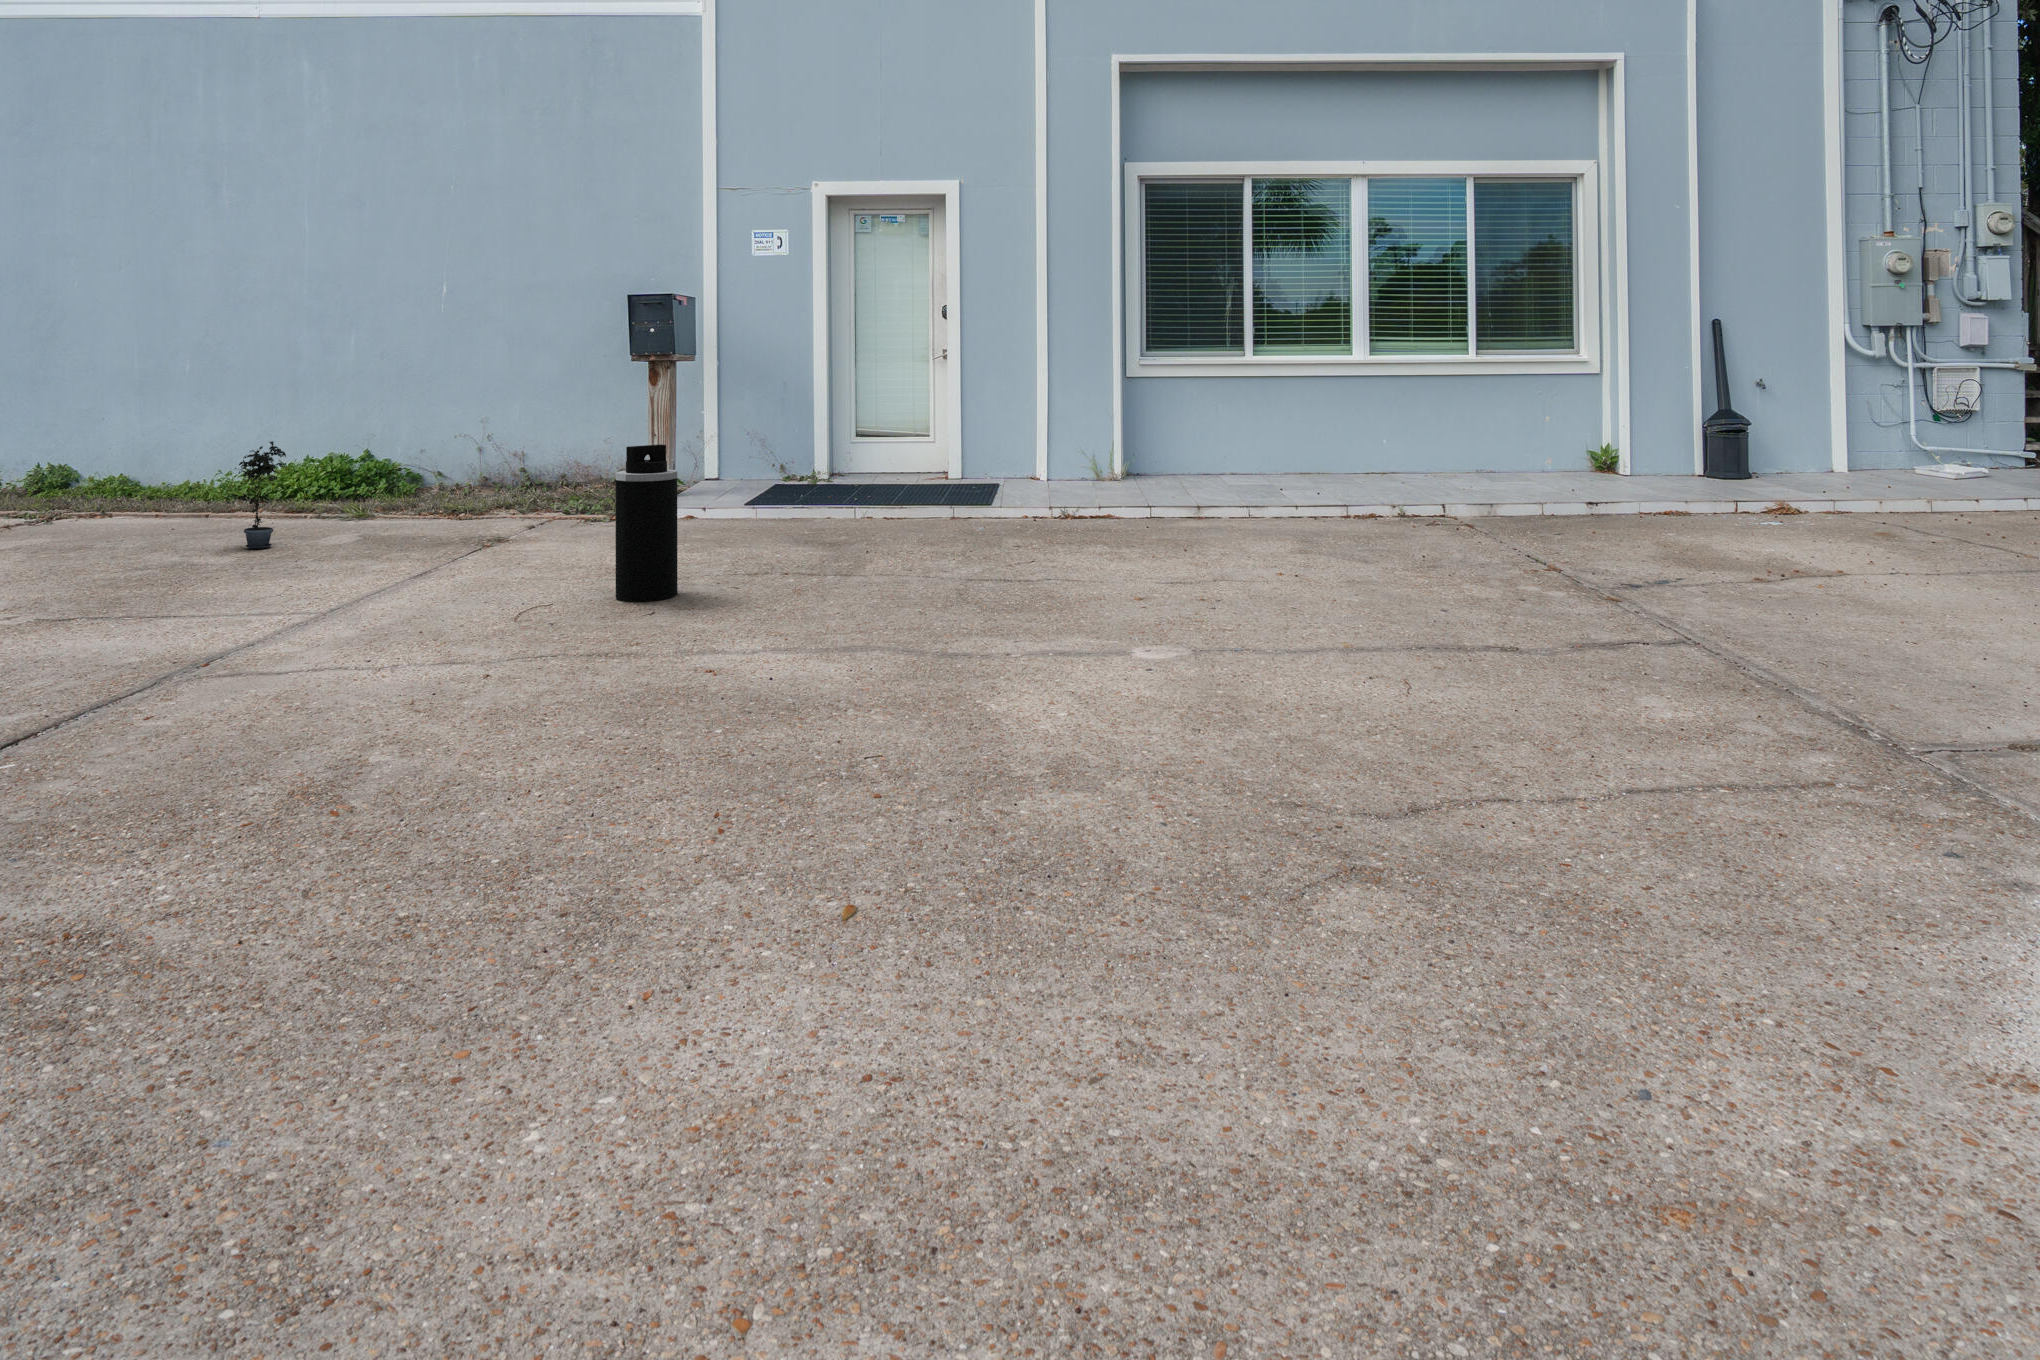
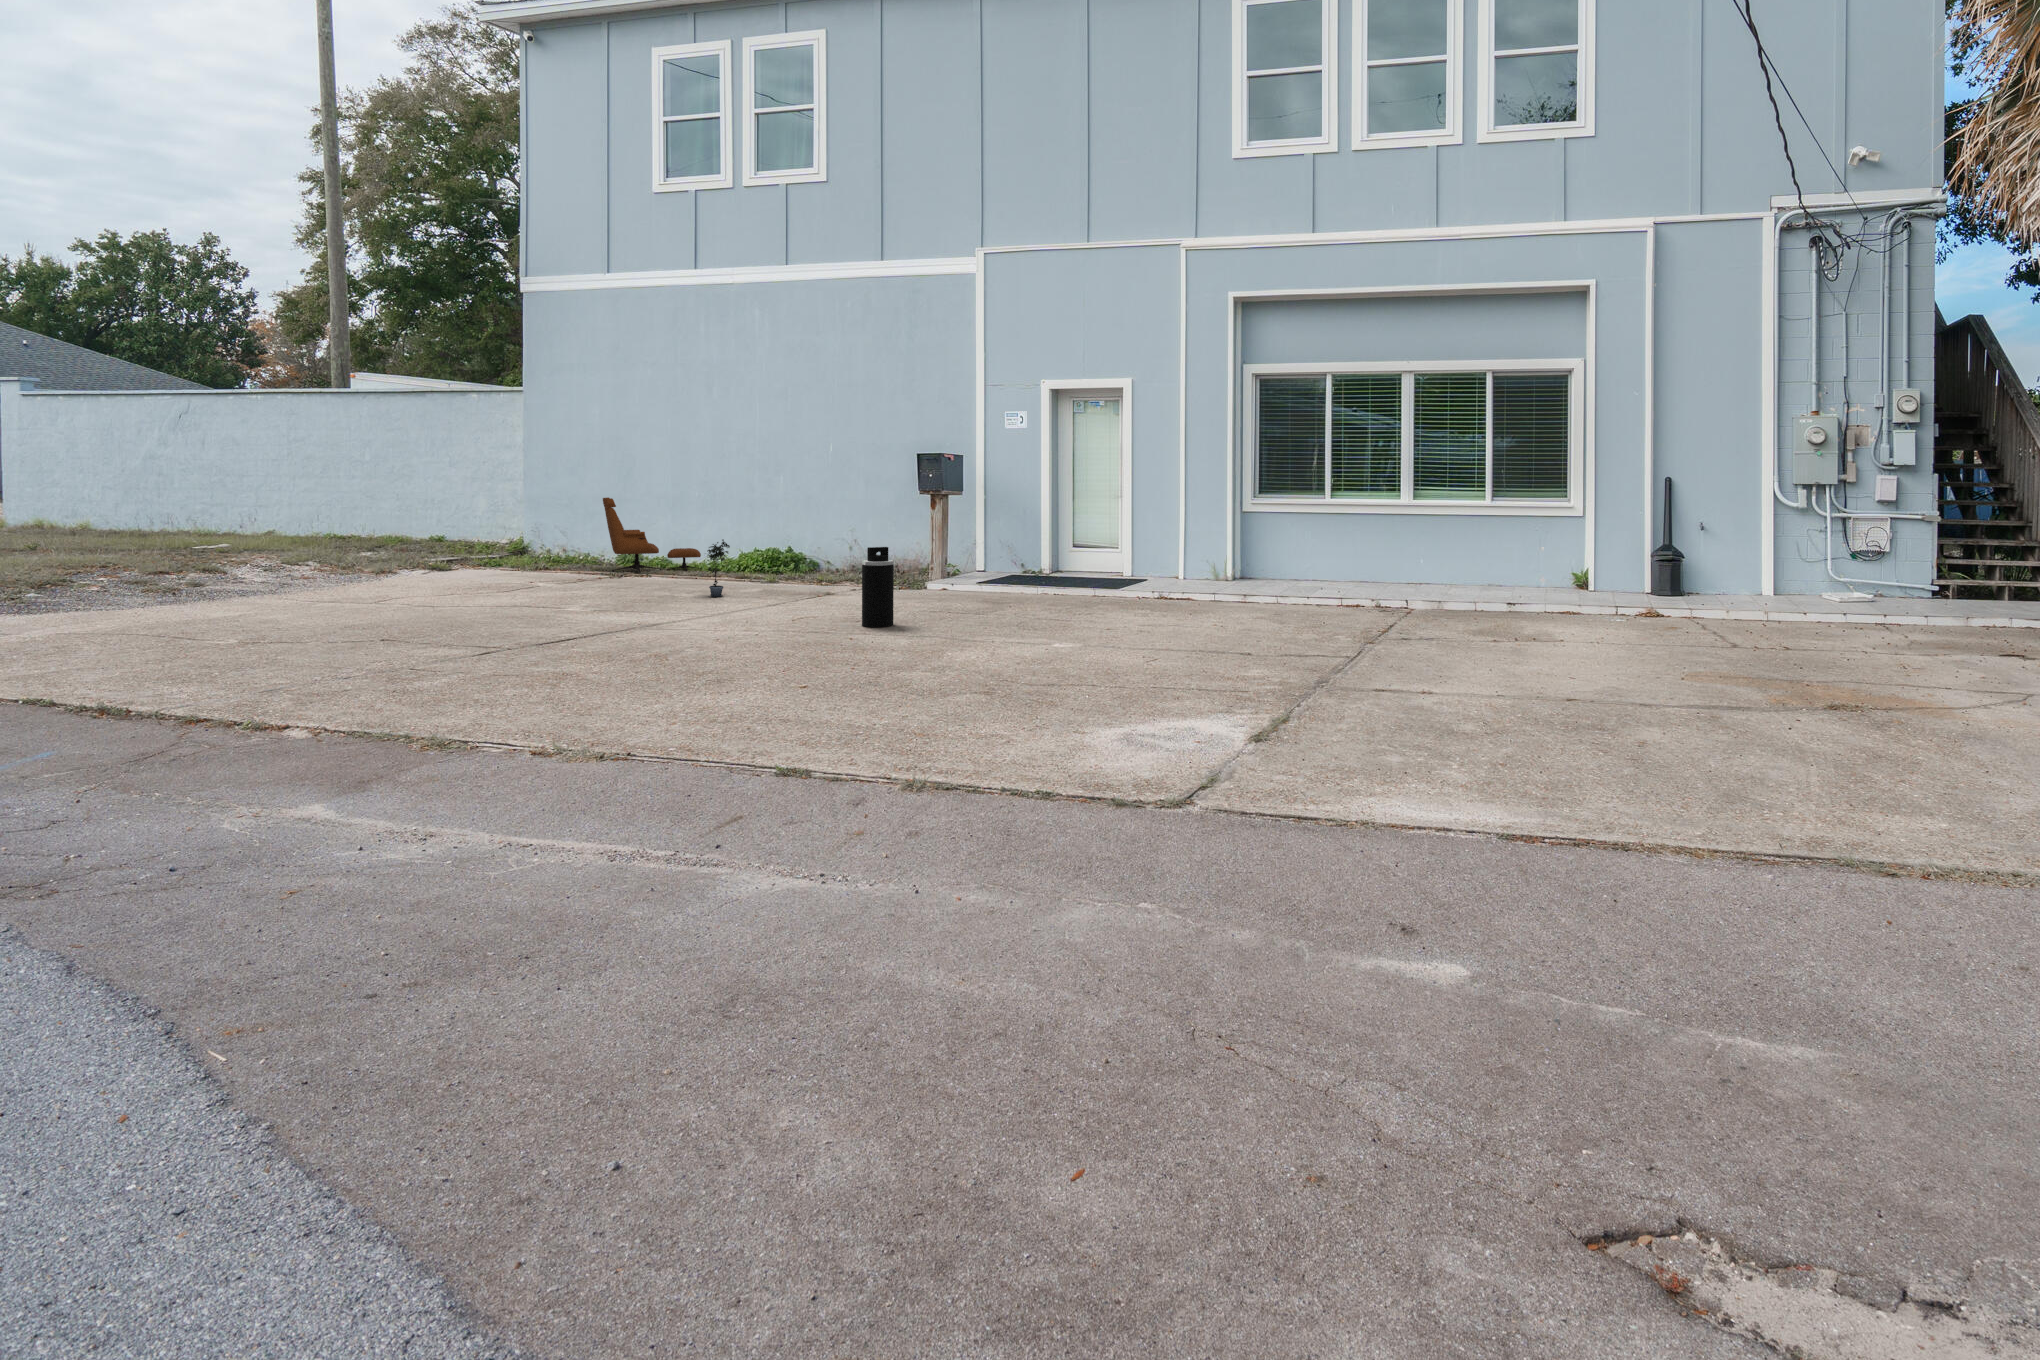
lounge chair: none [1,375,200,507] -> present [603,498,701,573]

